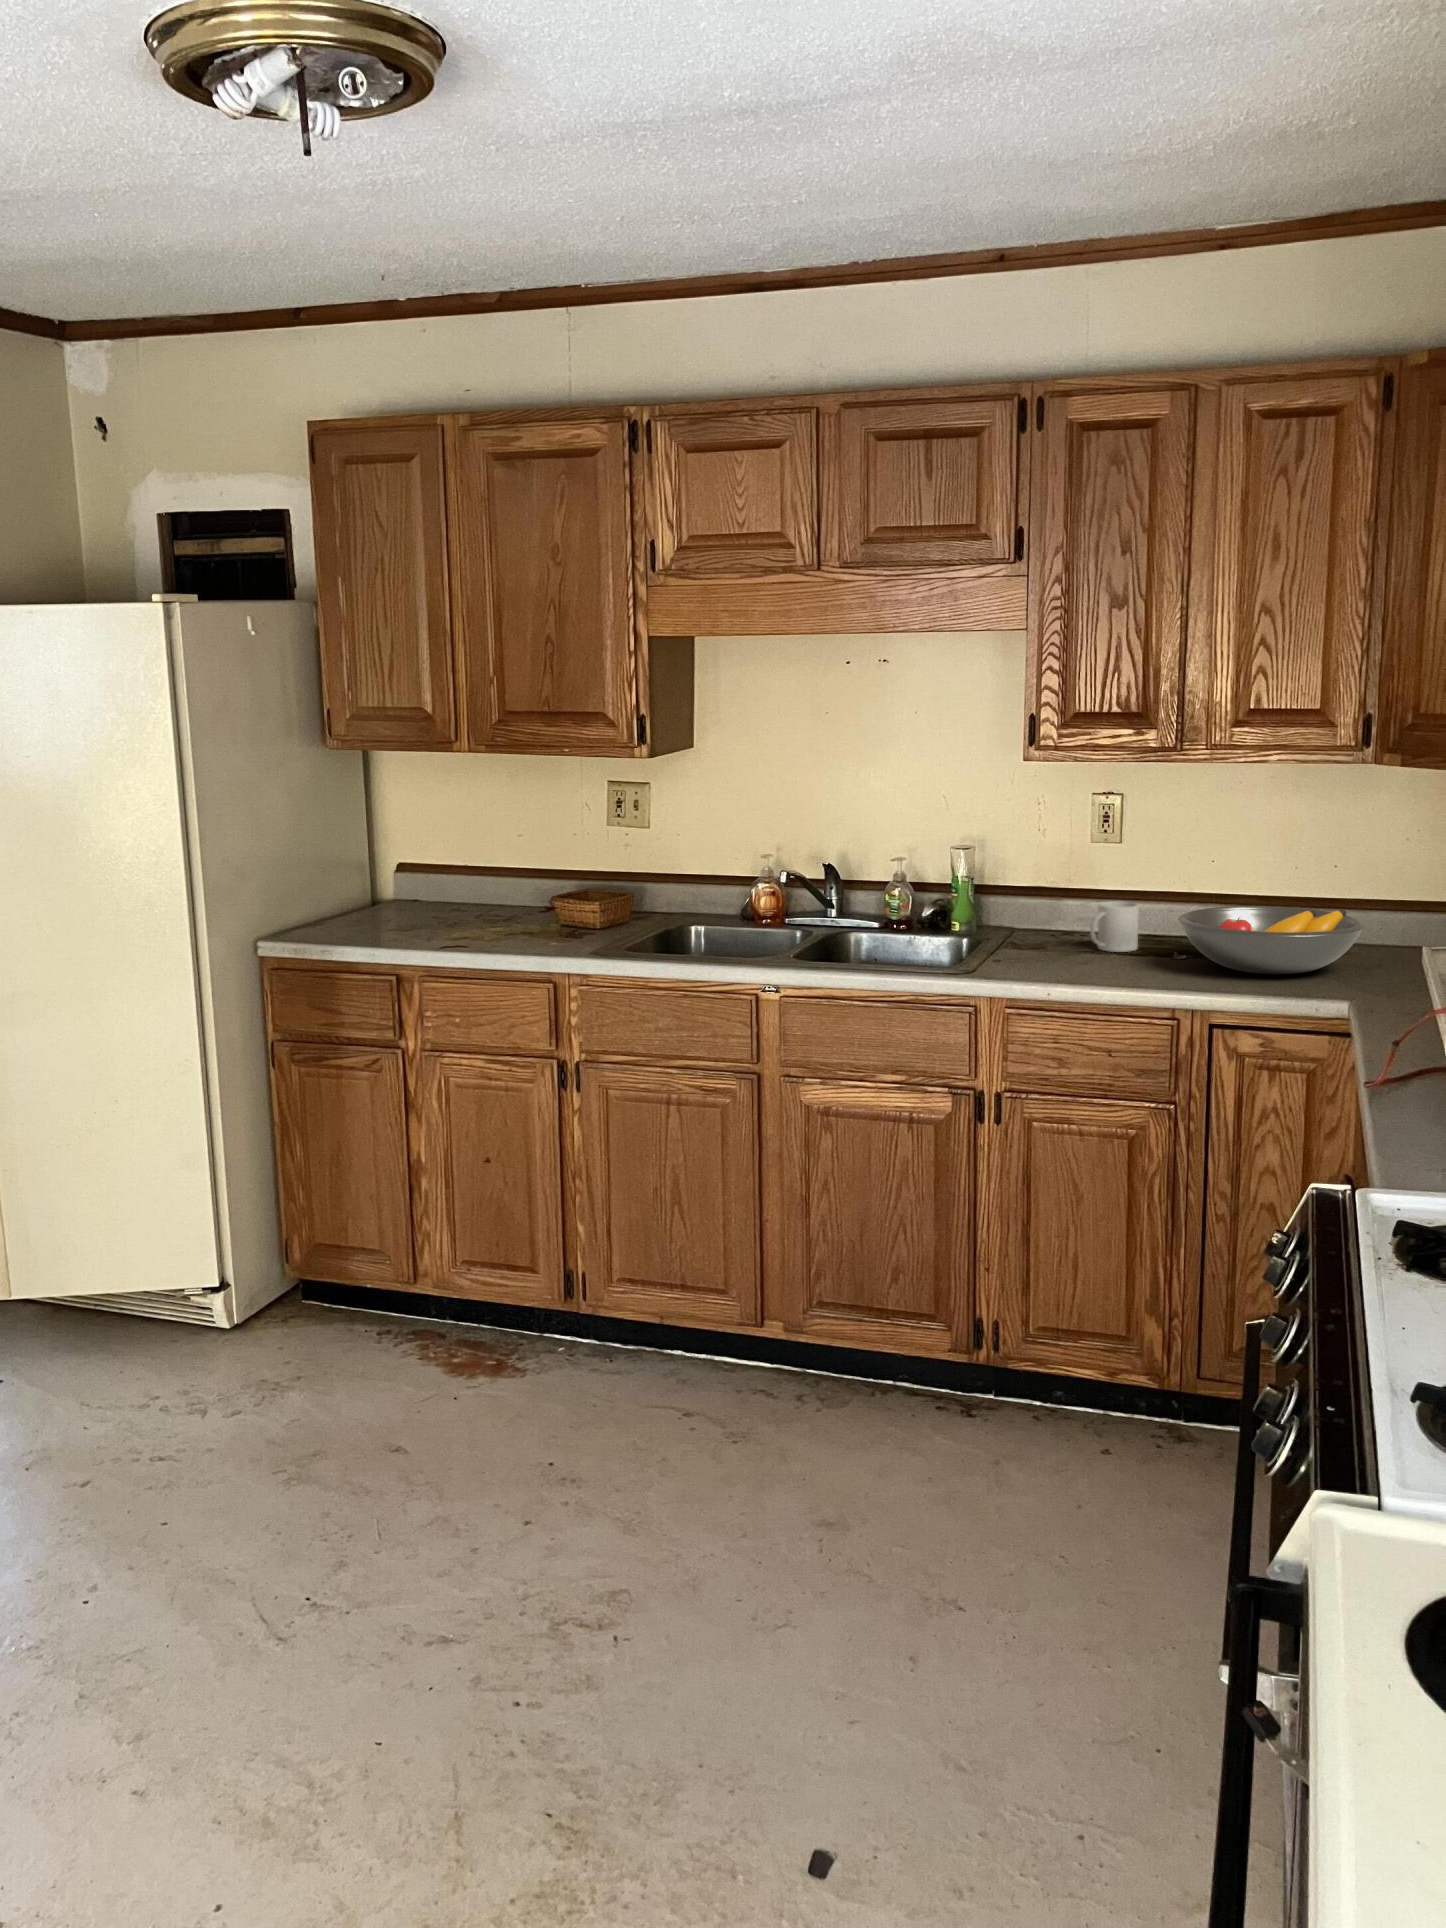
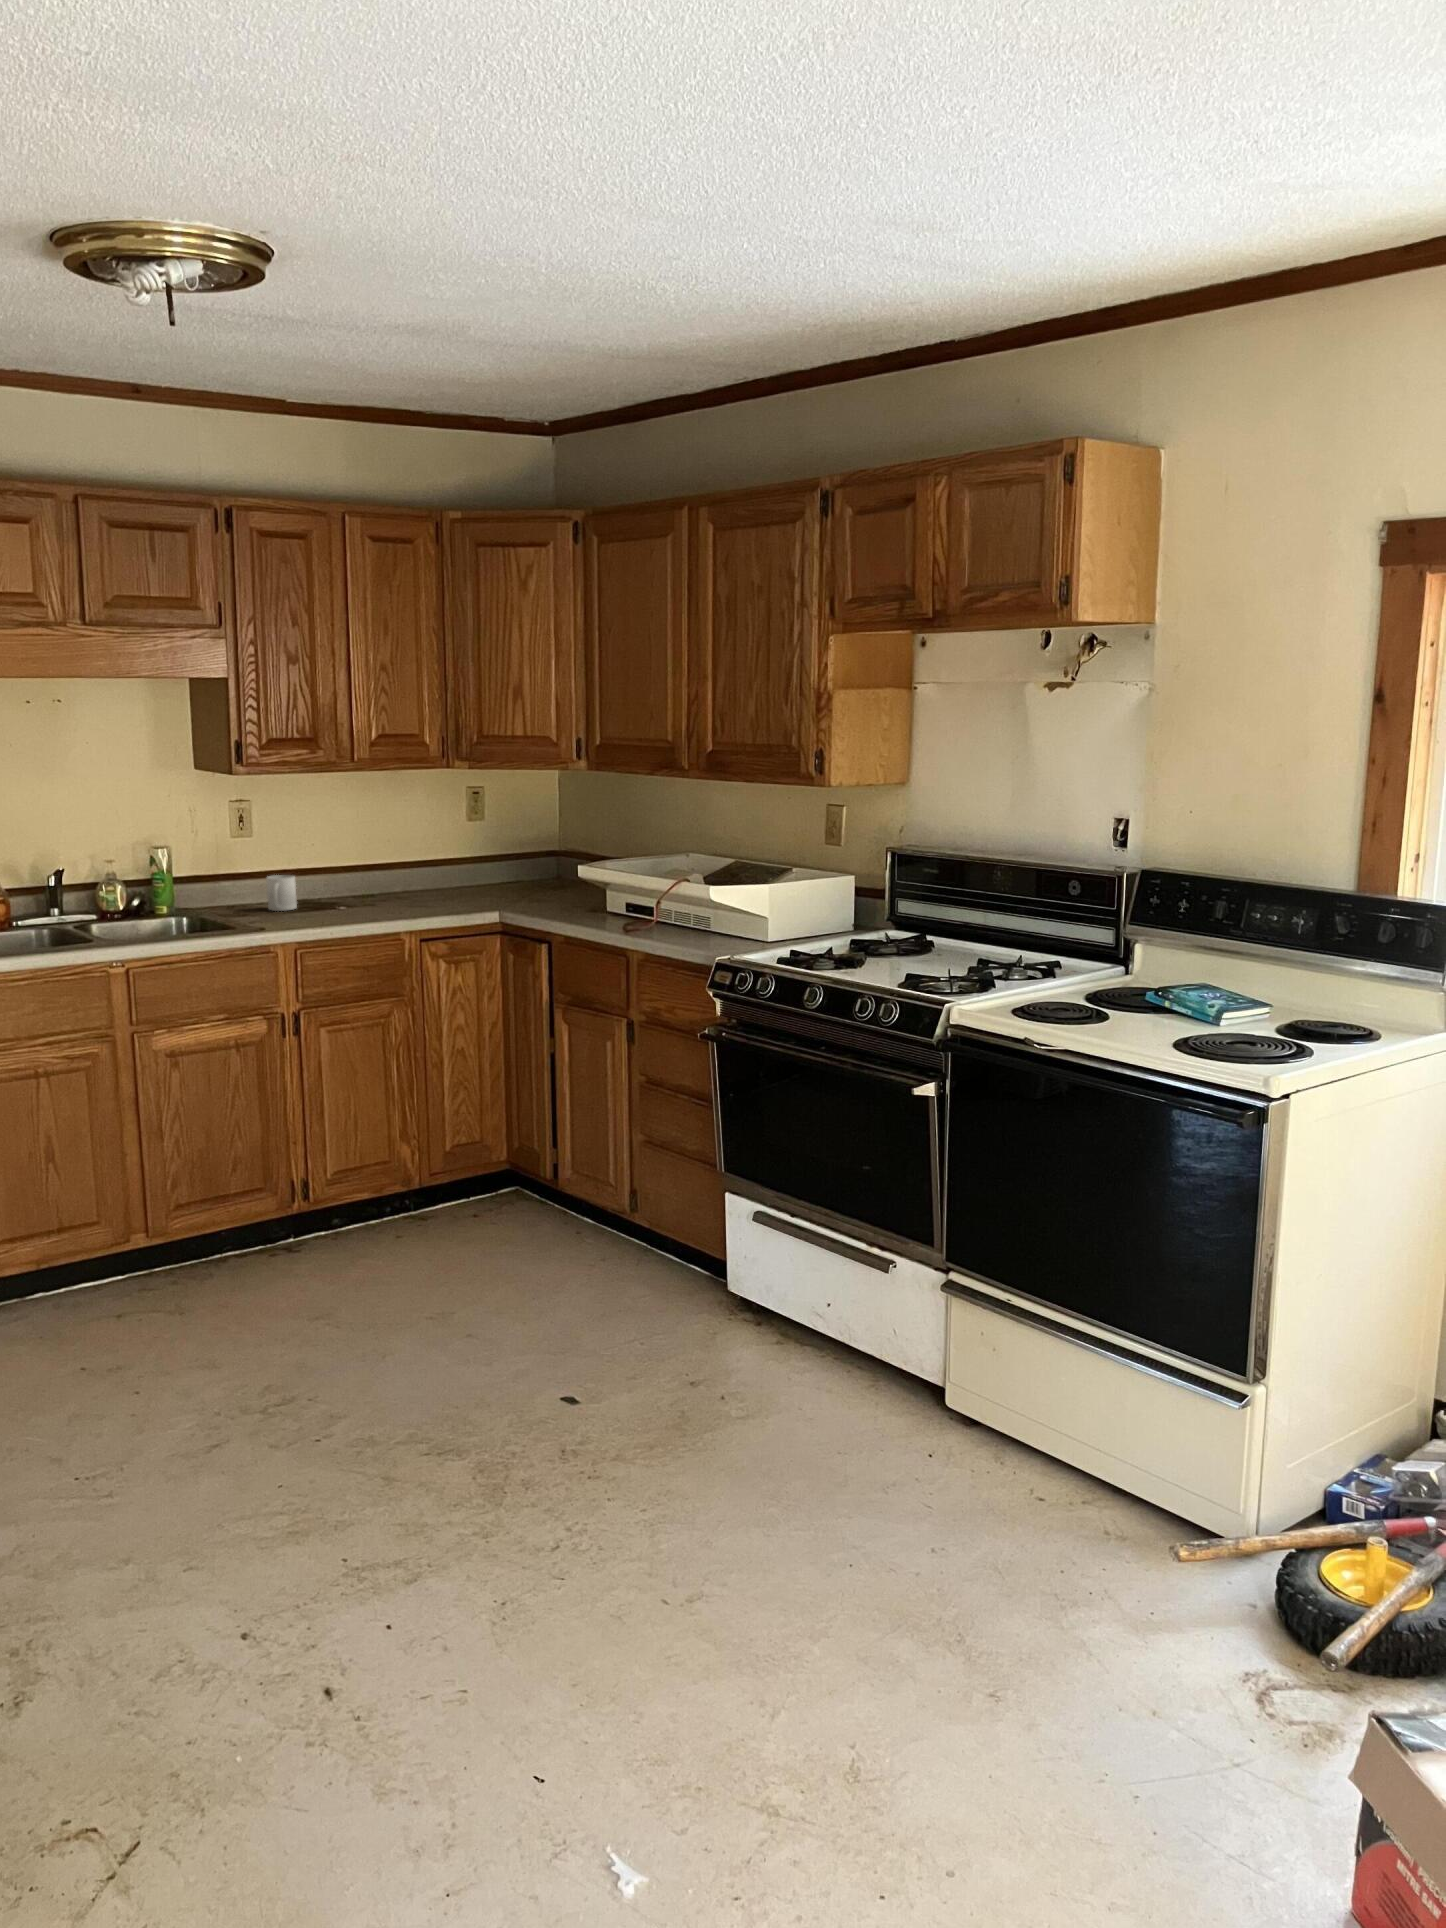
fruit bowl: present [1178,906,1365,974] -> none [340,860,457,907]

